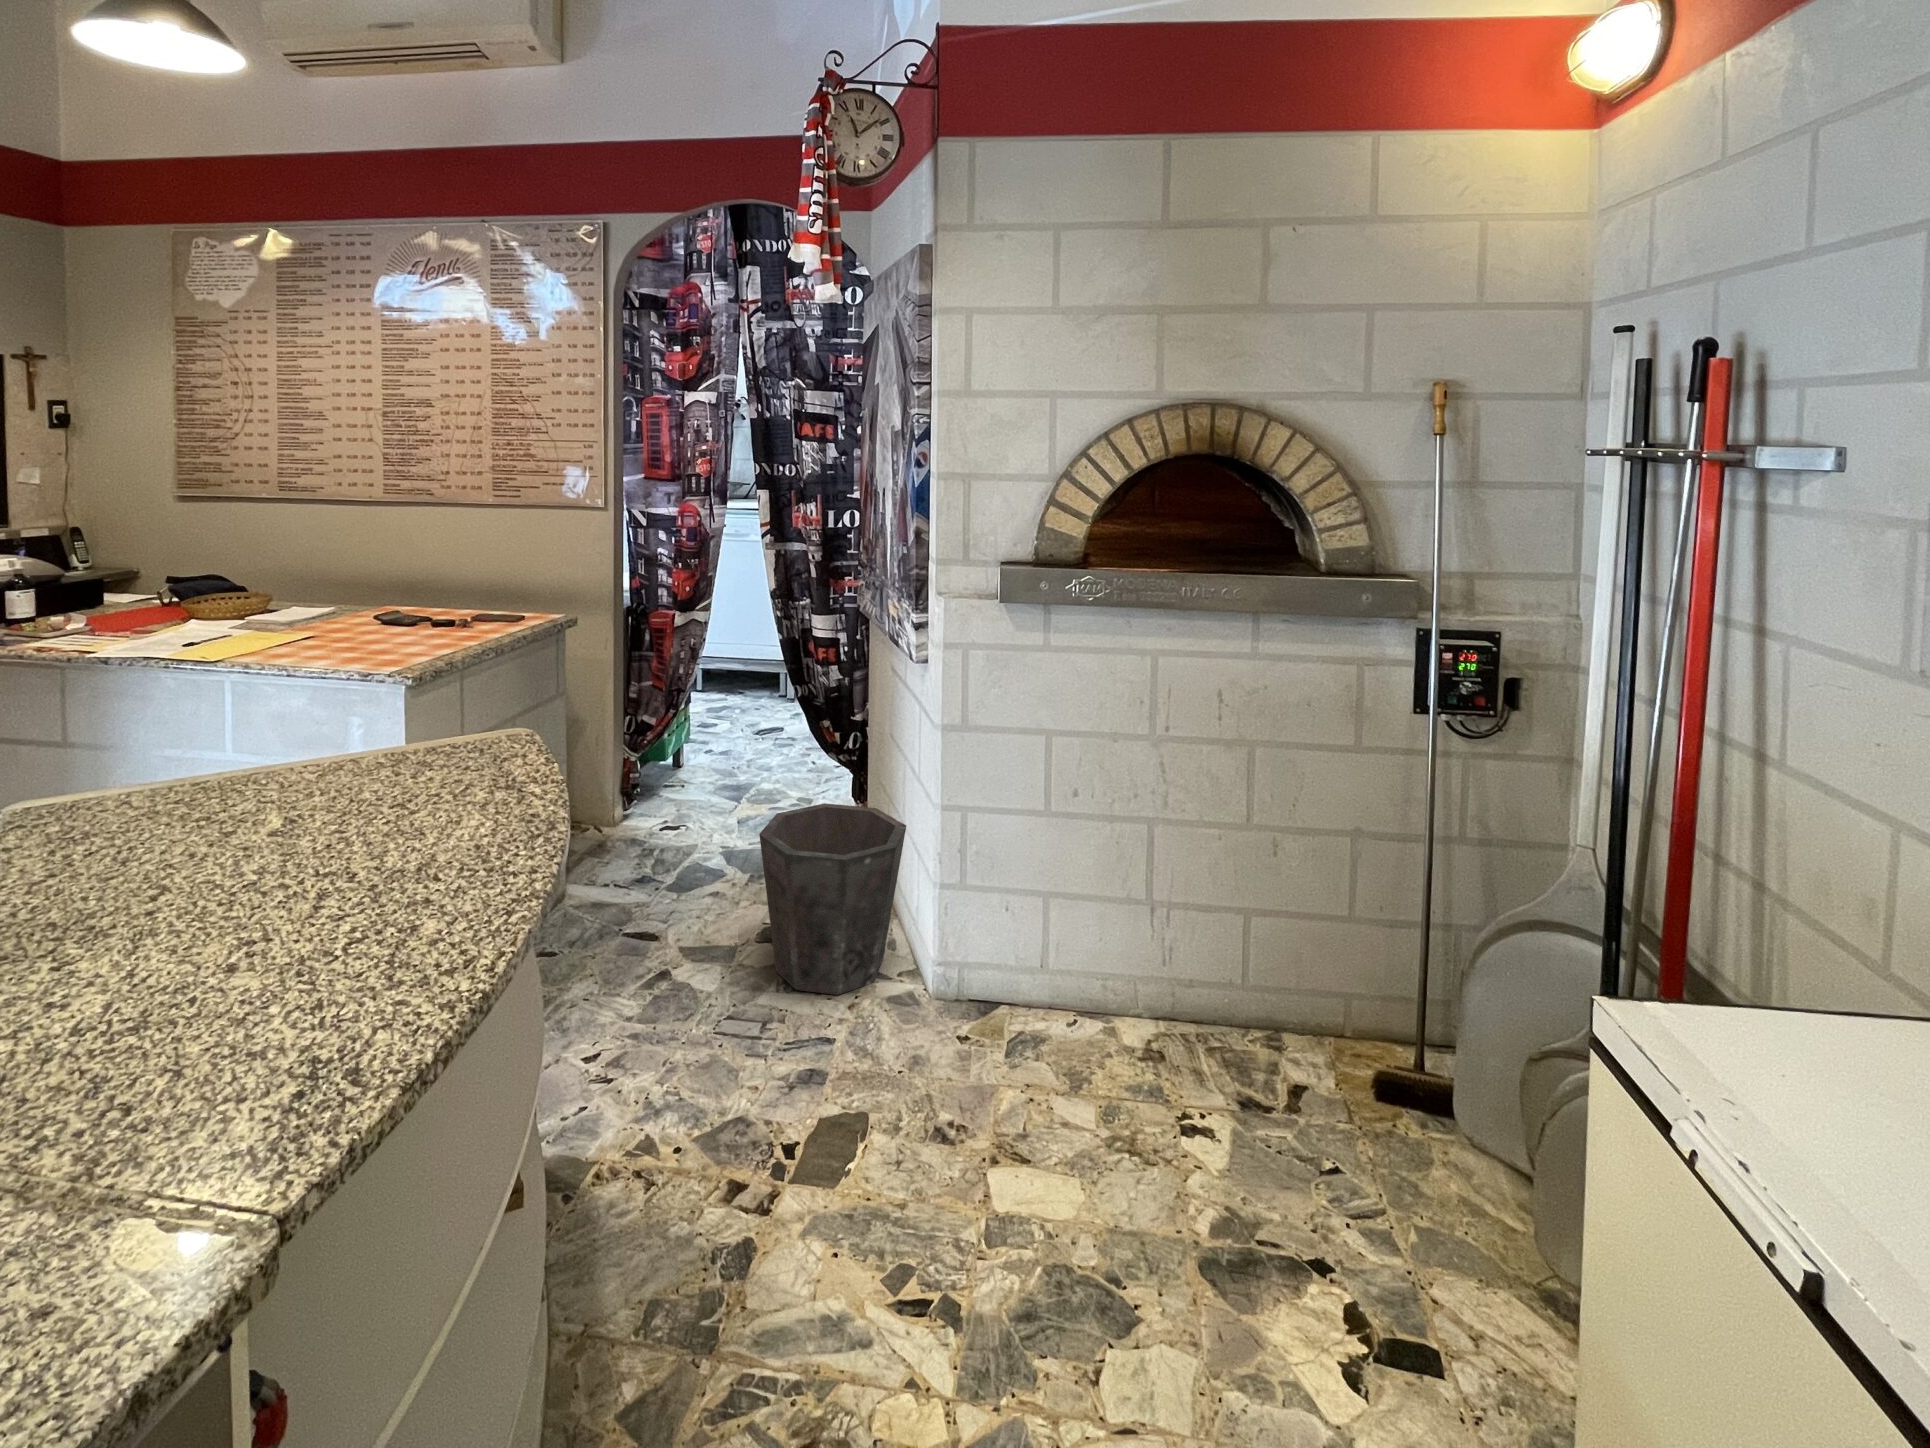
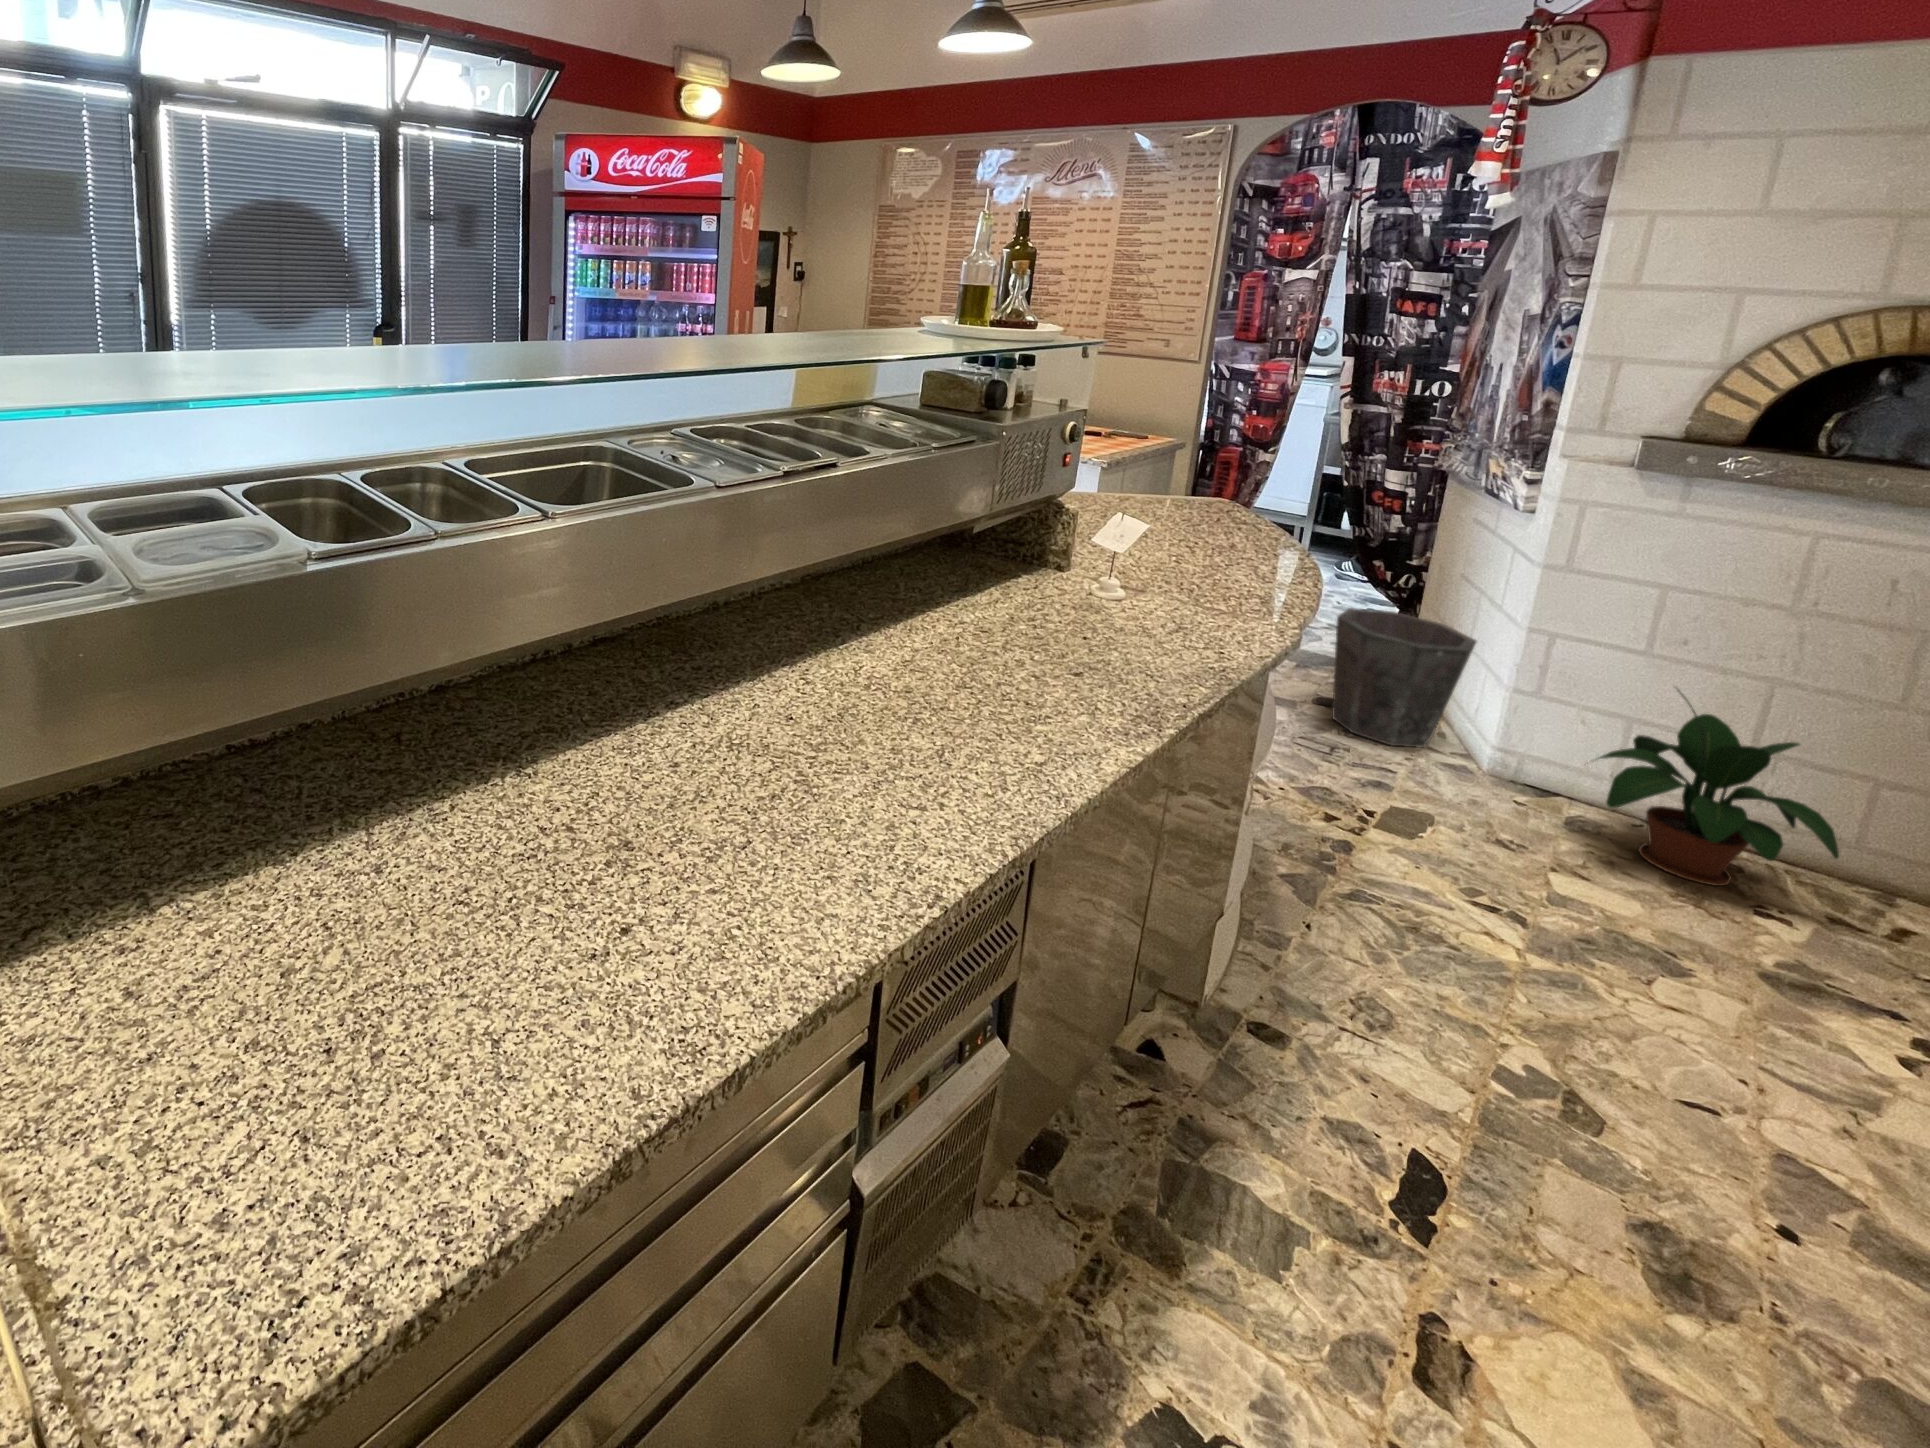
potted plant: none [1016,859,1236,1099] -> present [1600,689,1839,886]

